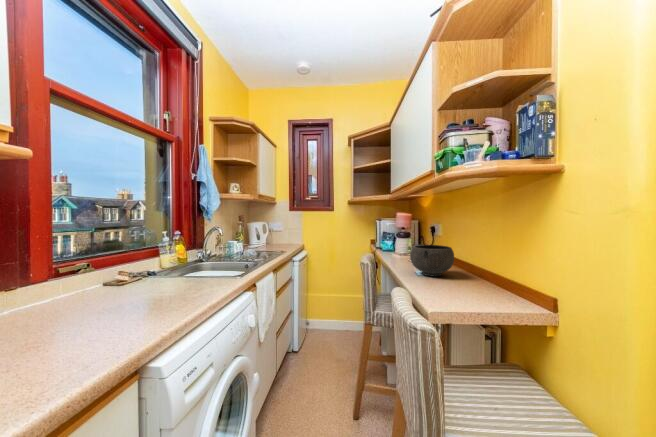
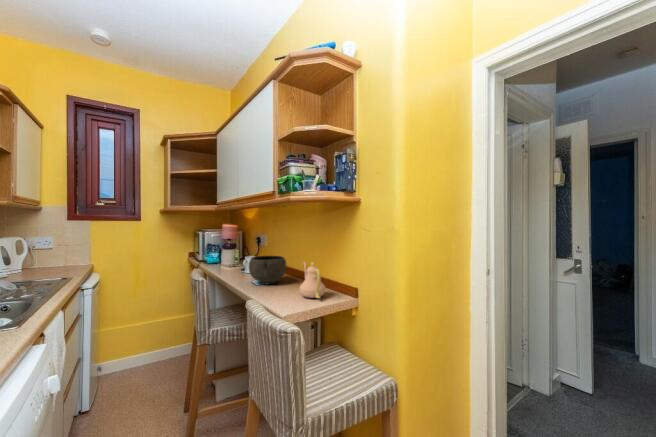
teapot: none [461,254,500,301] -> present [299,262,326,298]

